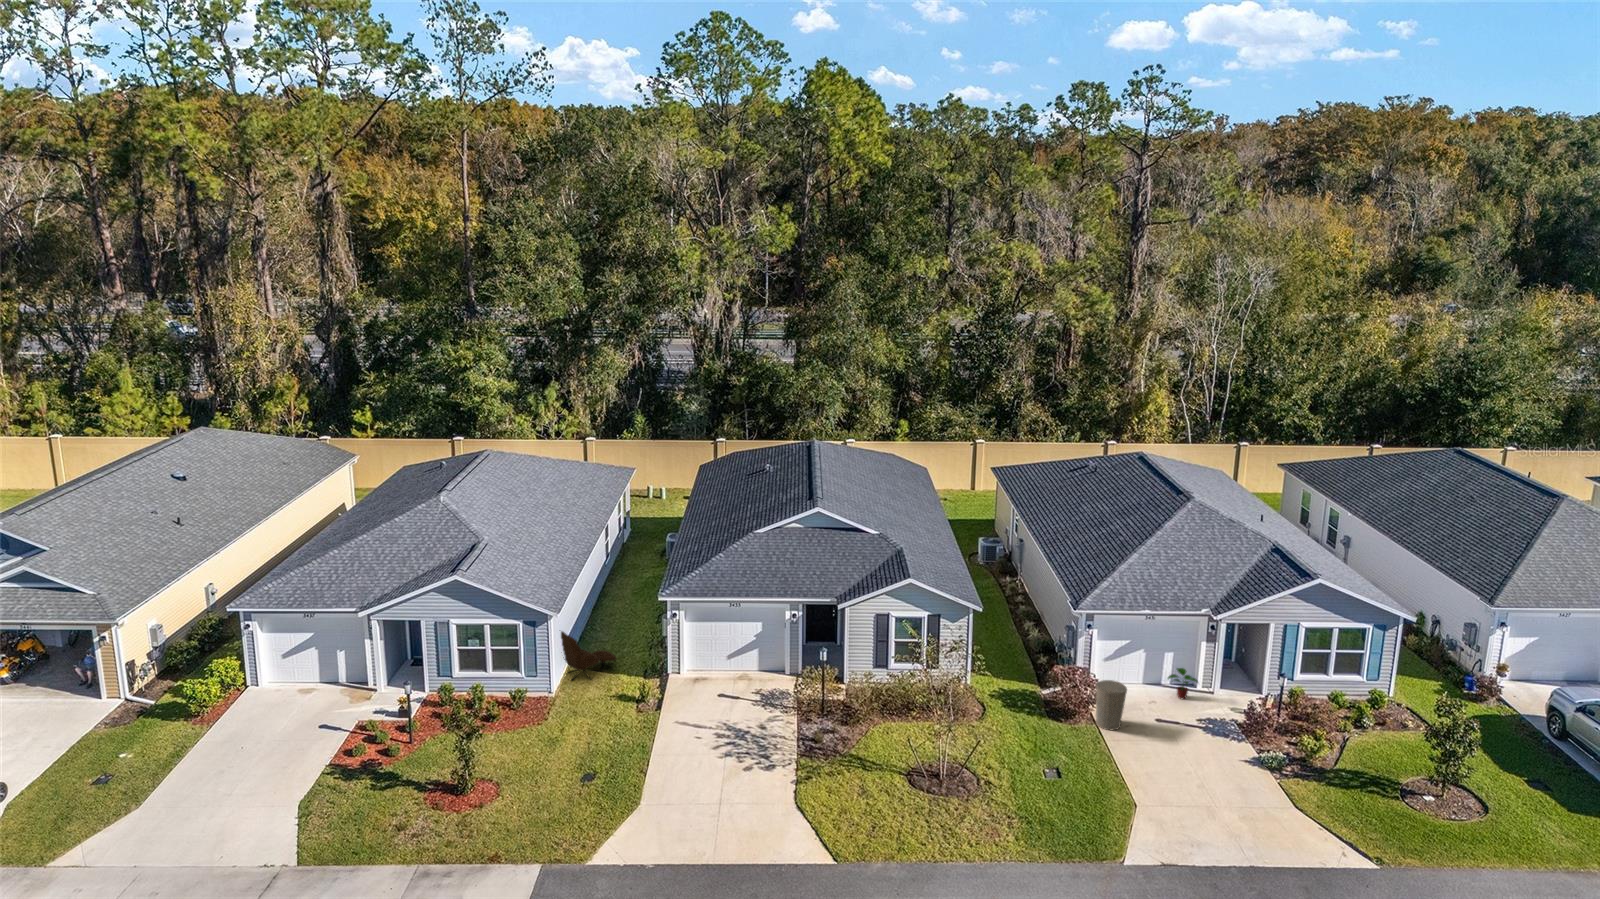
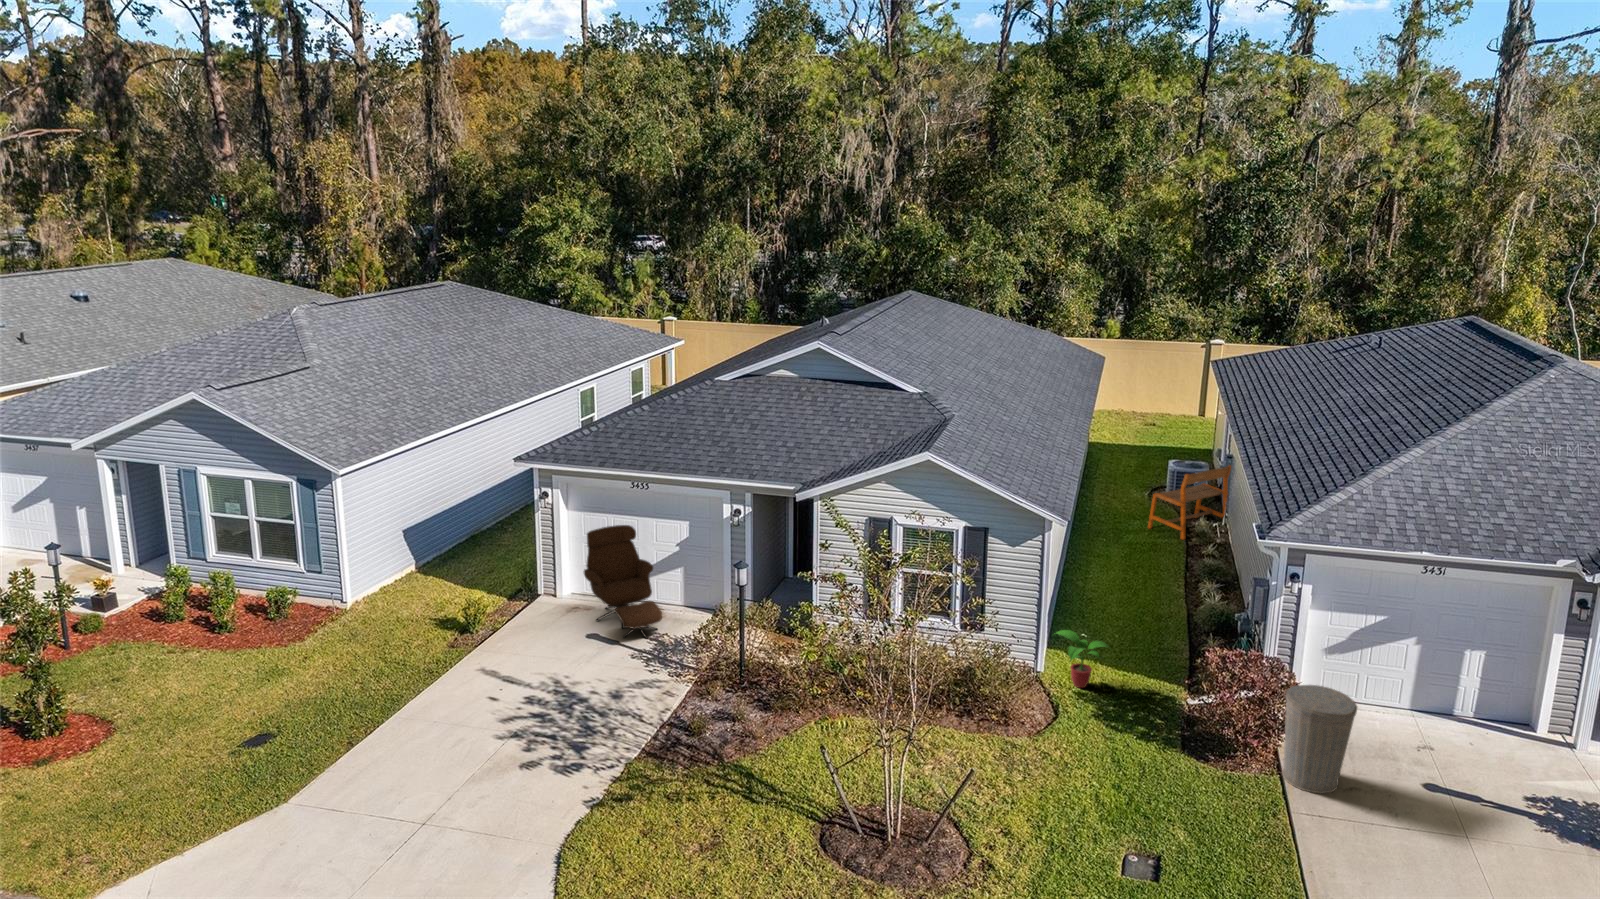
bench: none [985,549,1030,595] -> present [1148,465,1231,540]
lounge chair: present [561,632,616,680] -> present [584,525,662,638]
potted plant: present [1168,668,1198,699] -> present [1056,630,1108,688]

